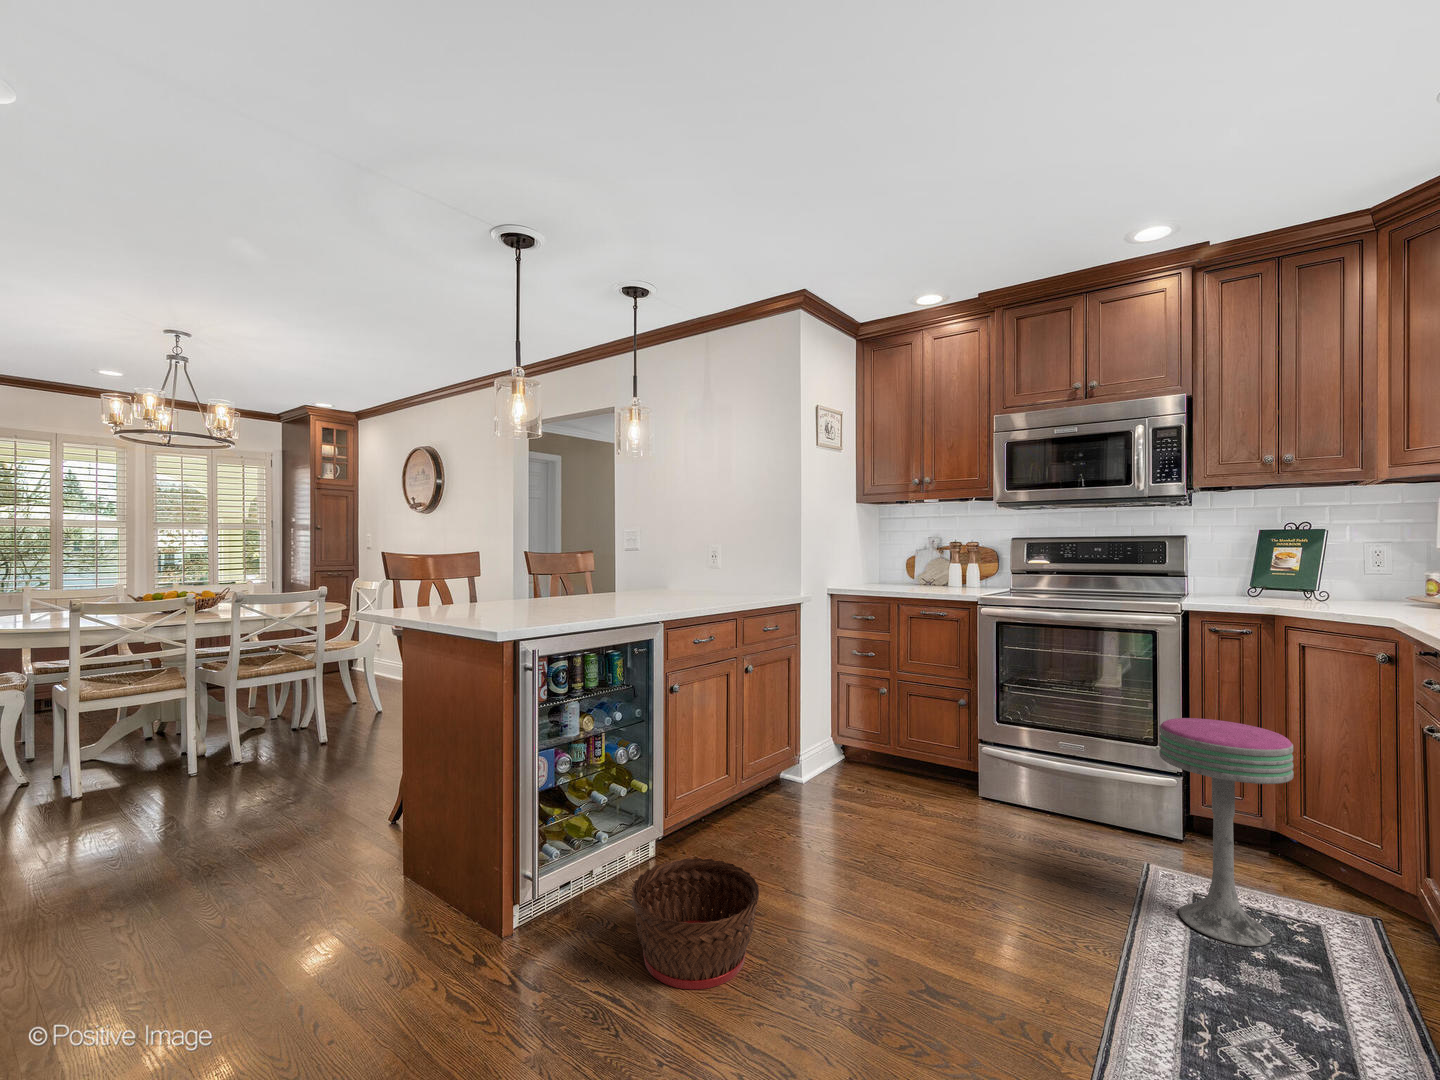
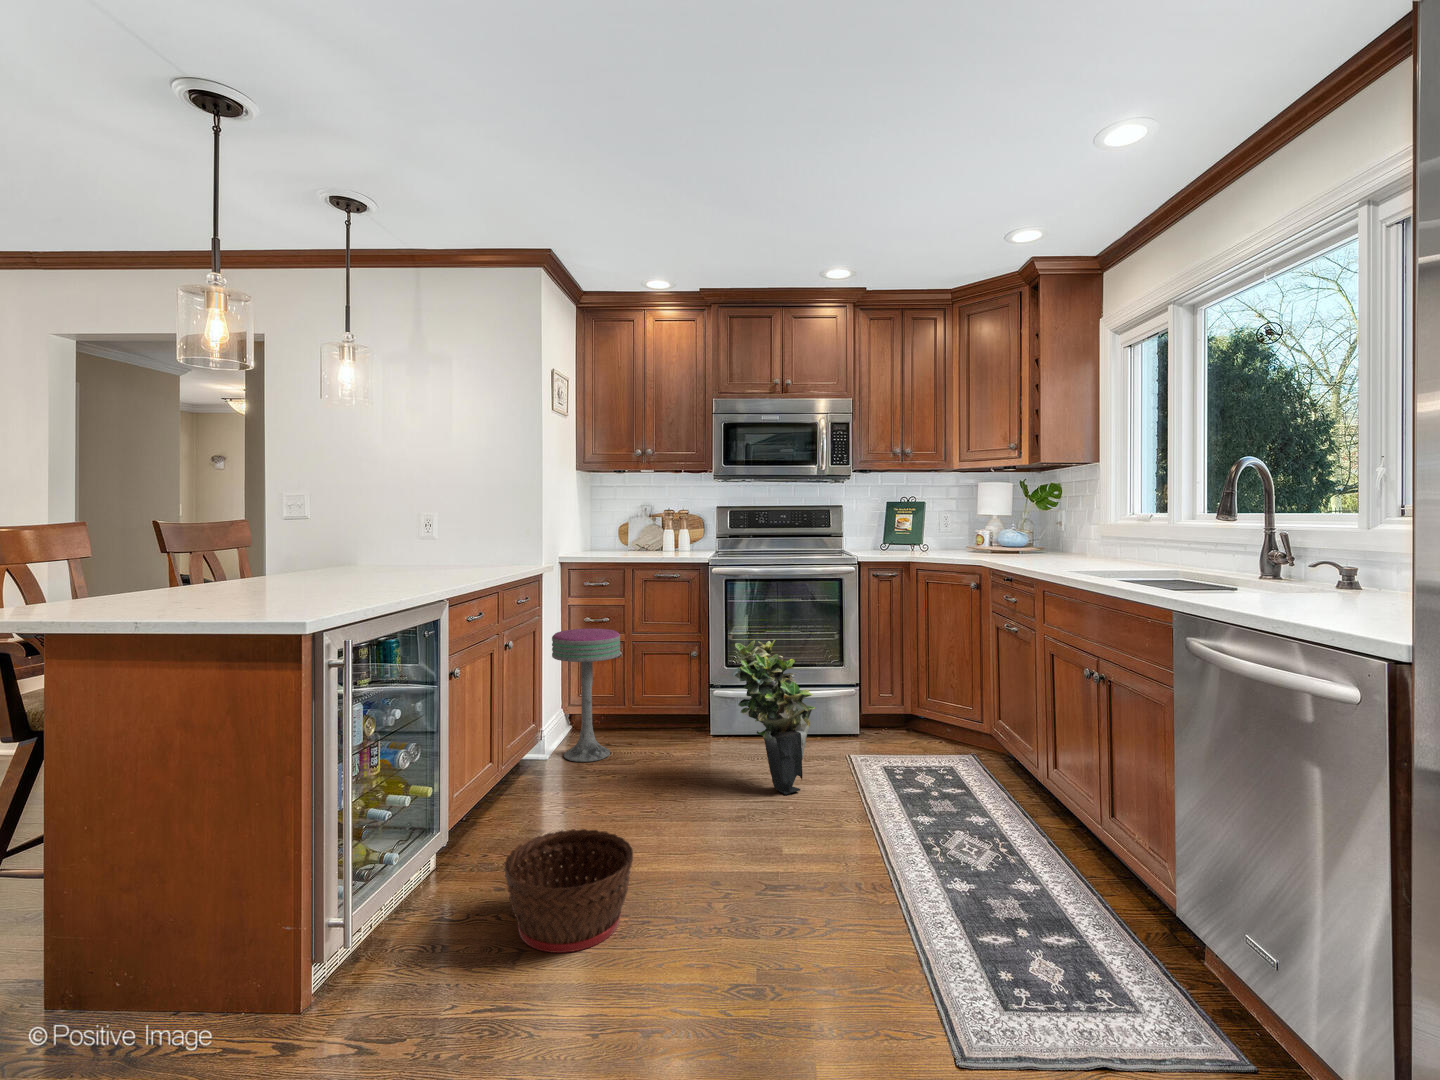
potted plant: none [962,695,1073,890] -> present [732,639,815,795]
bar stool: present [1159,718,1294,946] -> present [552,628,620,762]

